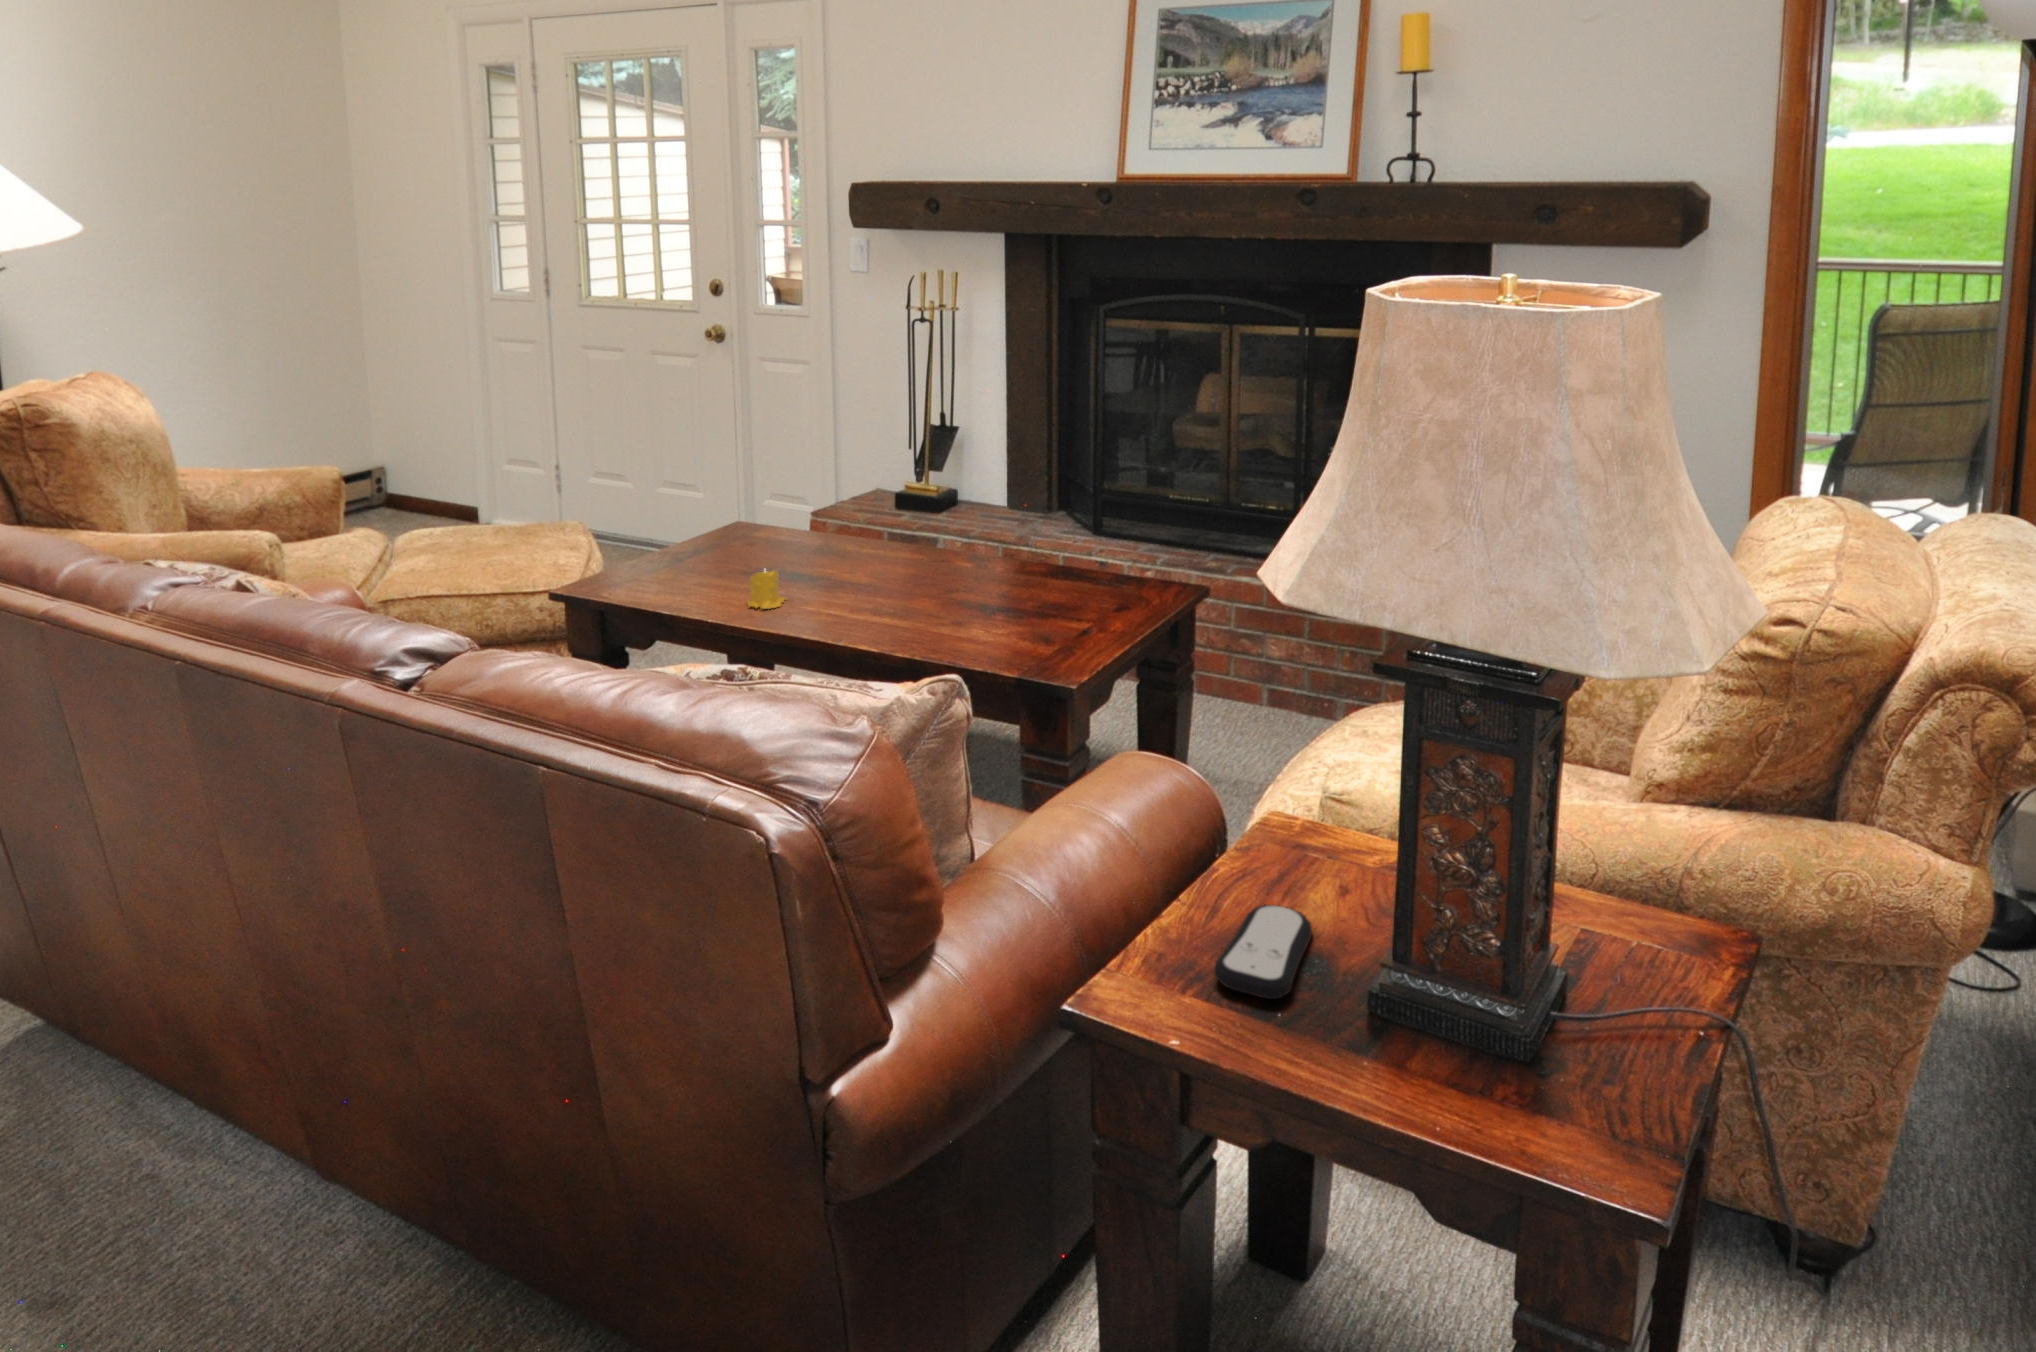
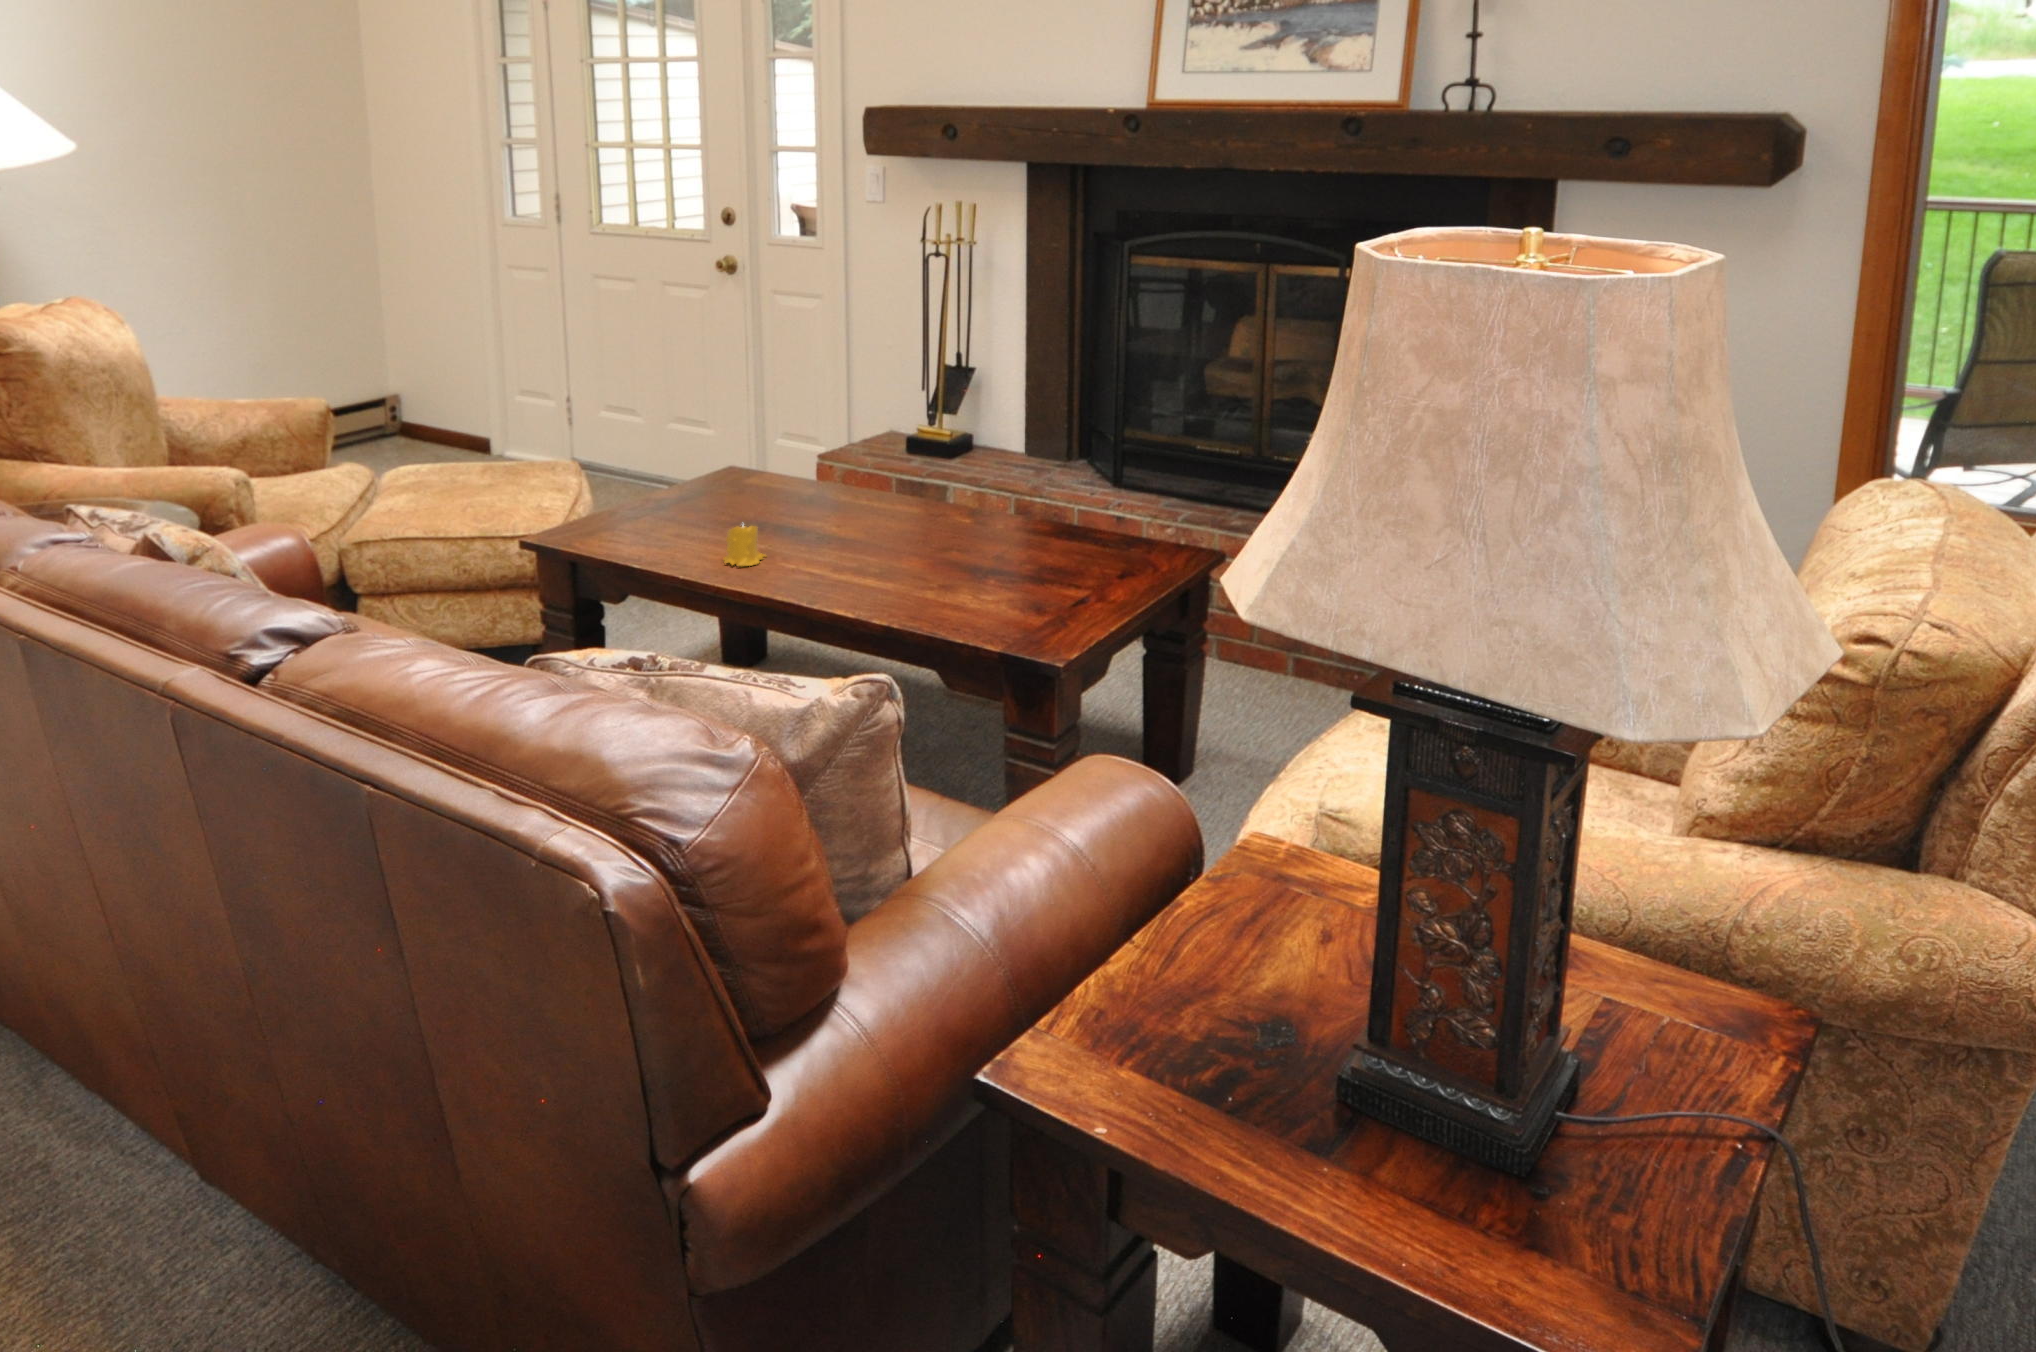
remote control: present [1214,904,1312,999] -> none [1159,954,1281,1076]

